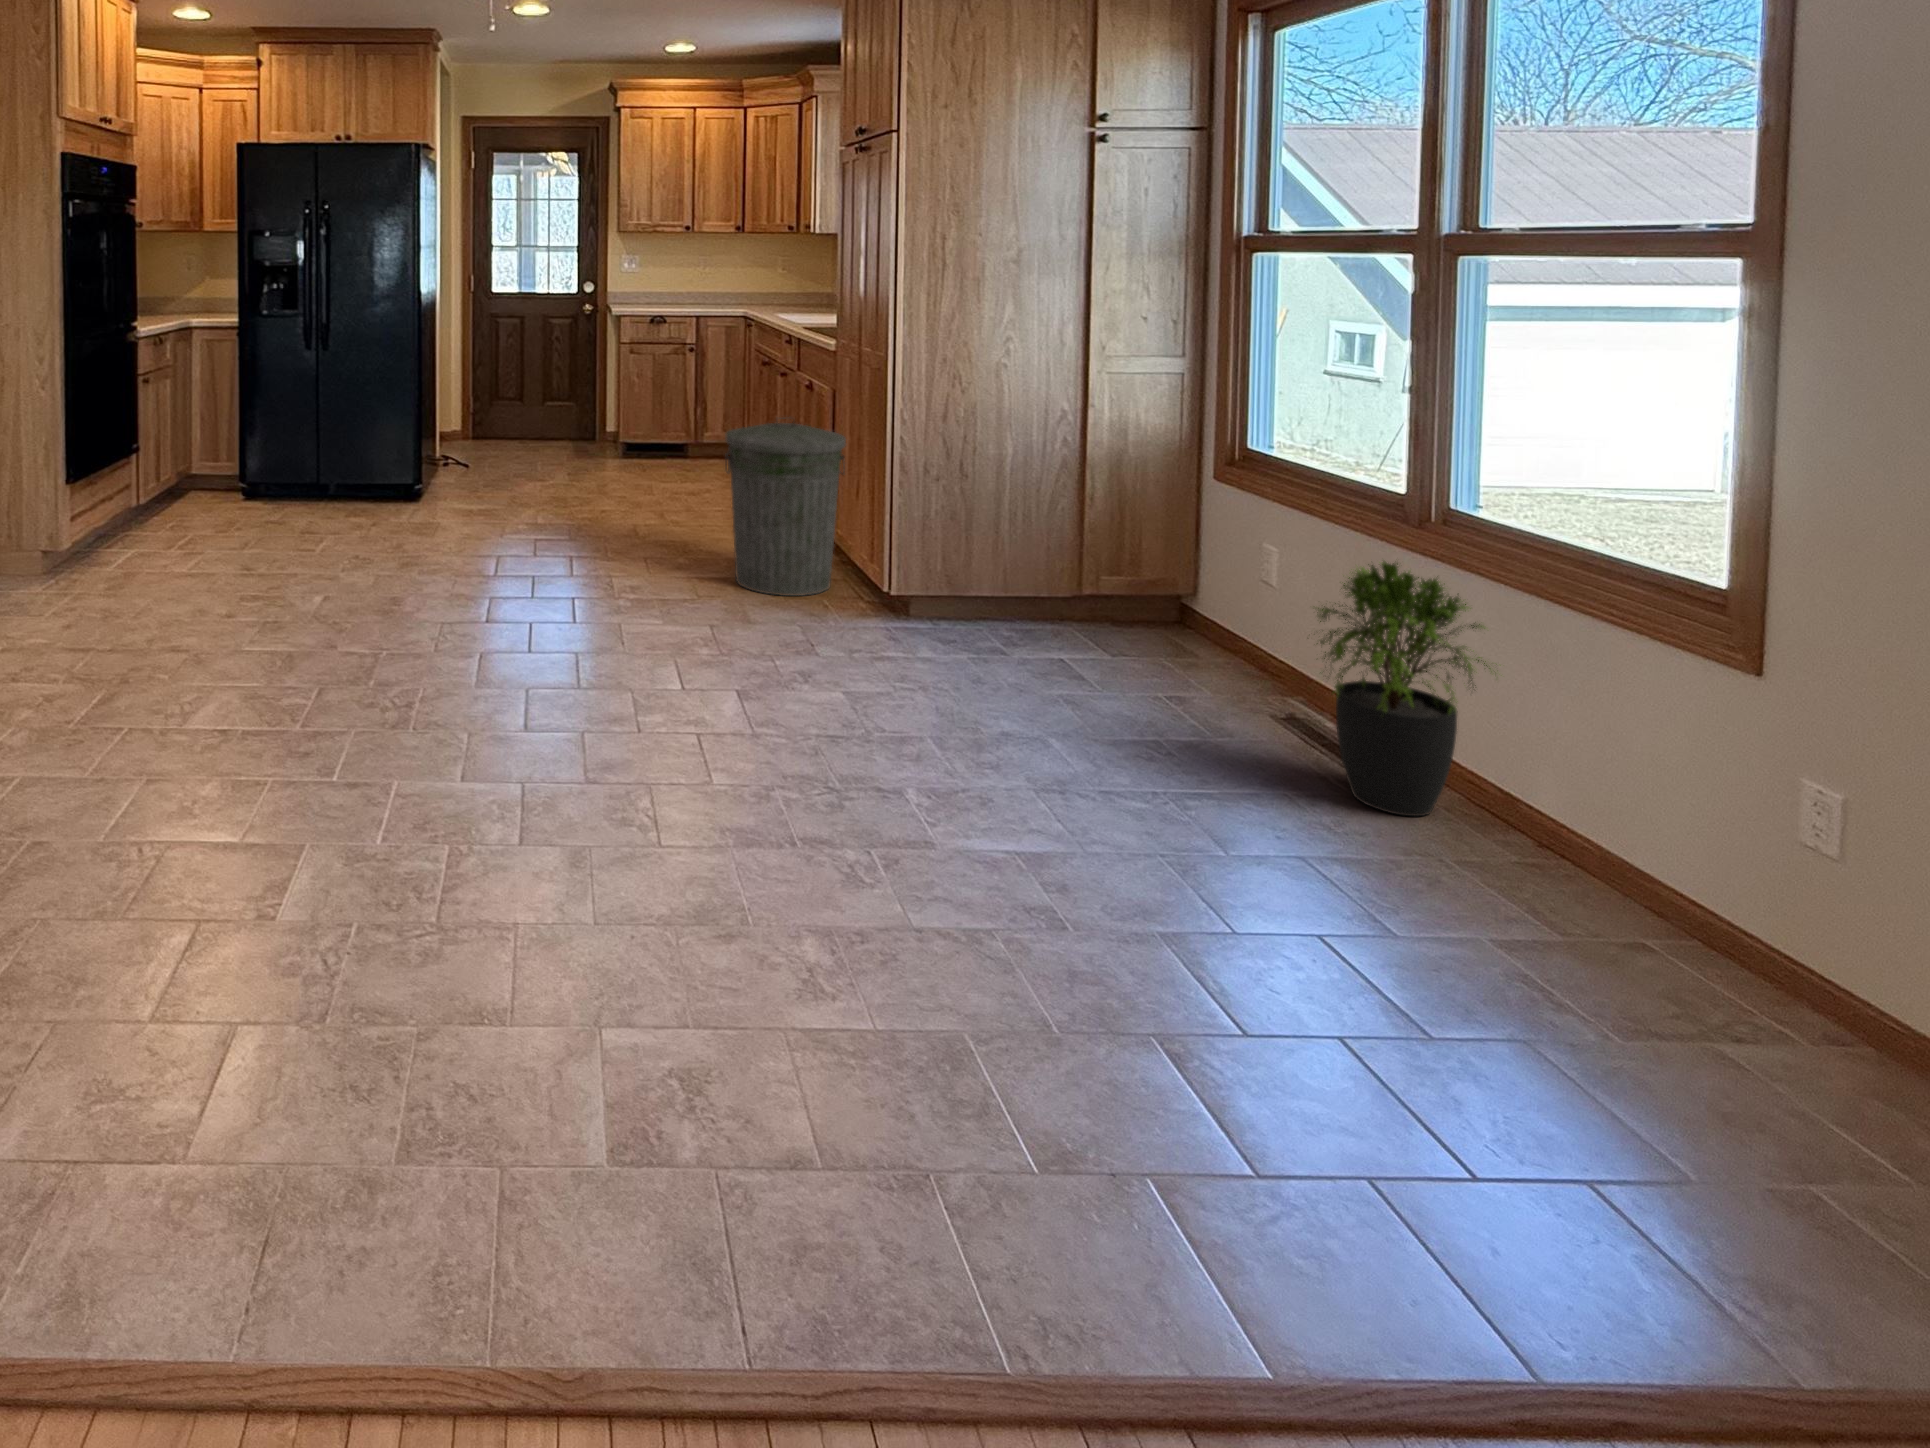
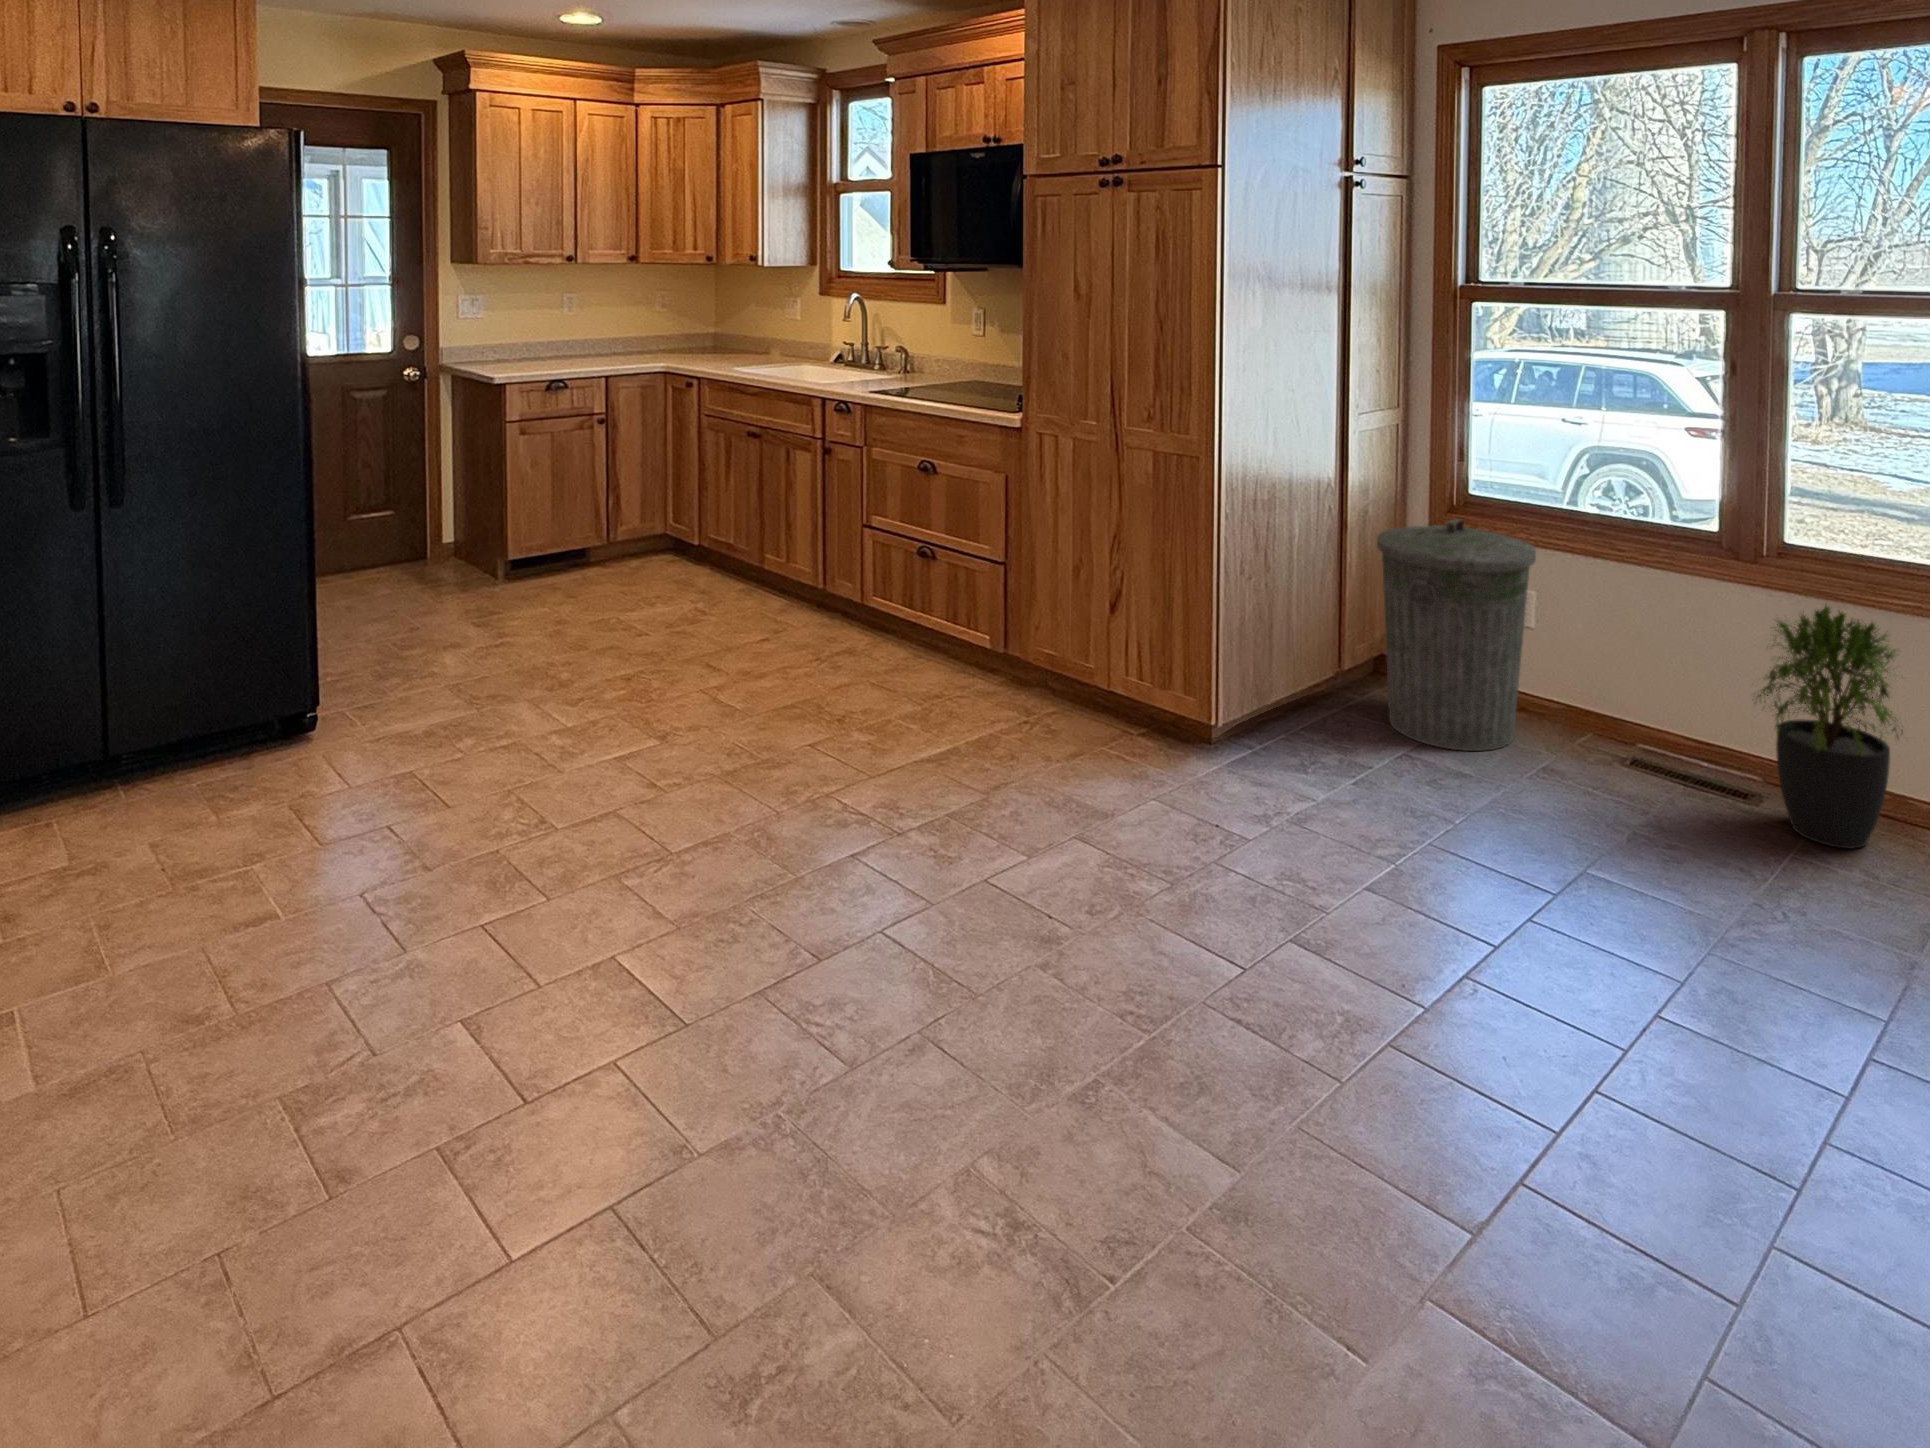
trash can: present [725,418,846,596] -> present [1377,519,1536,751]

